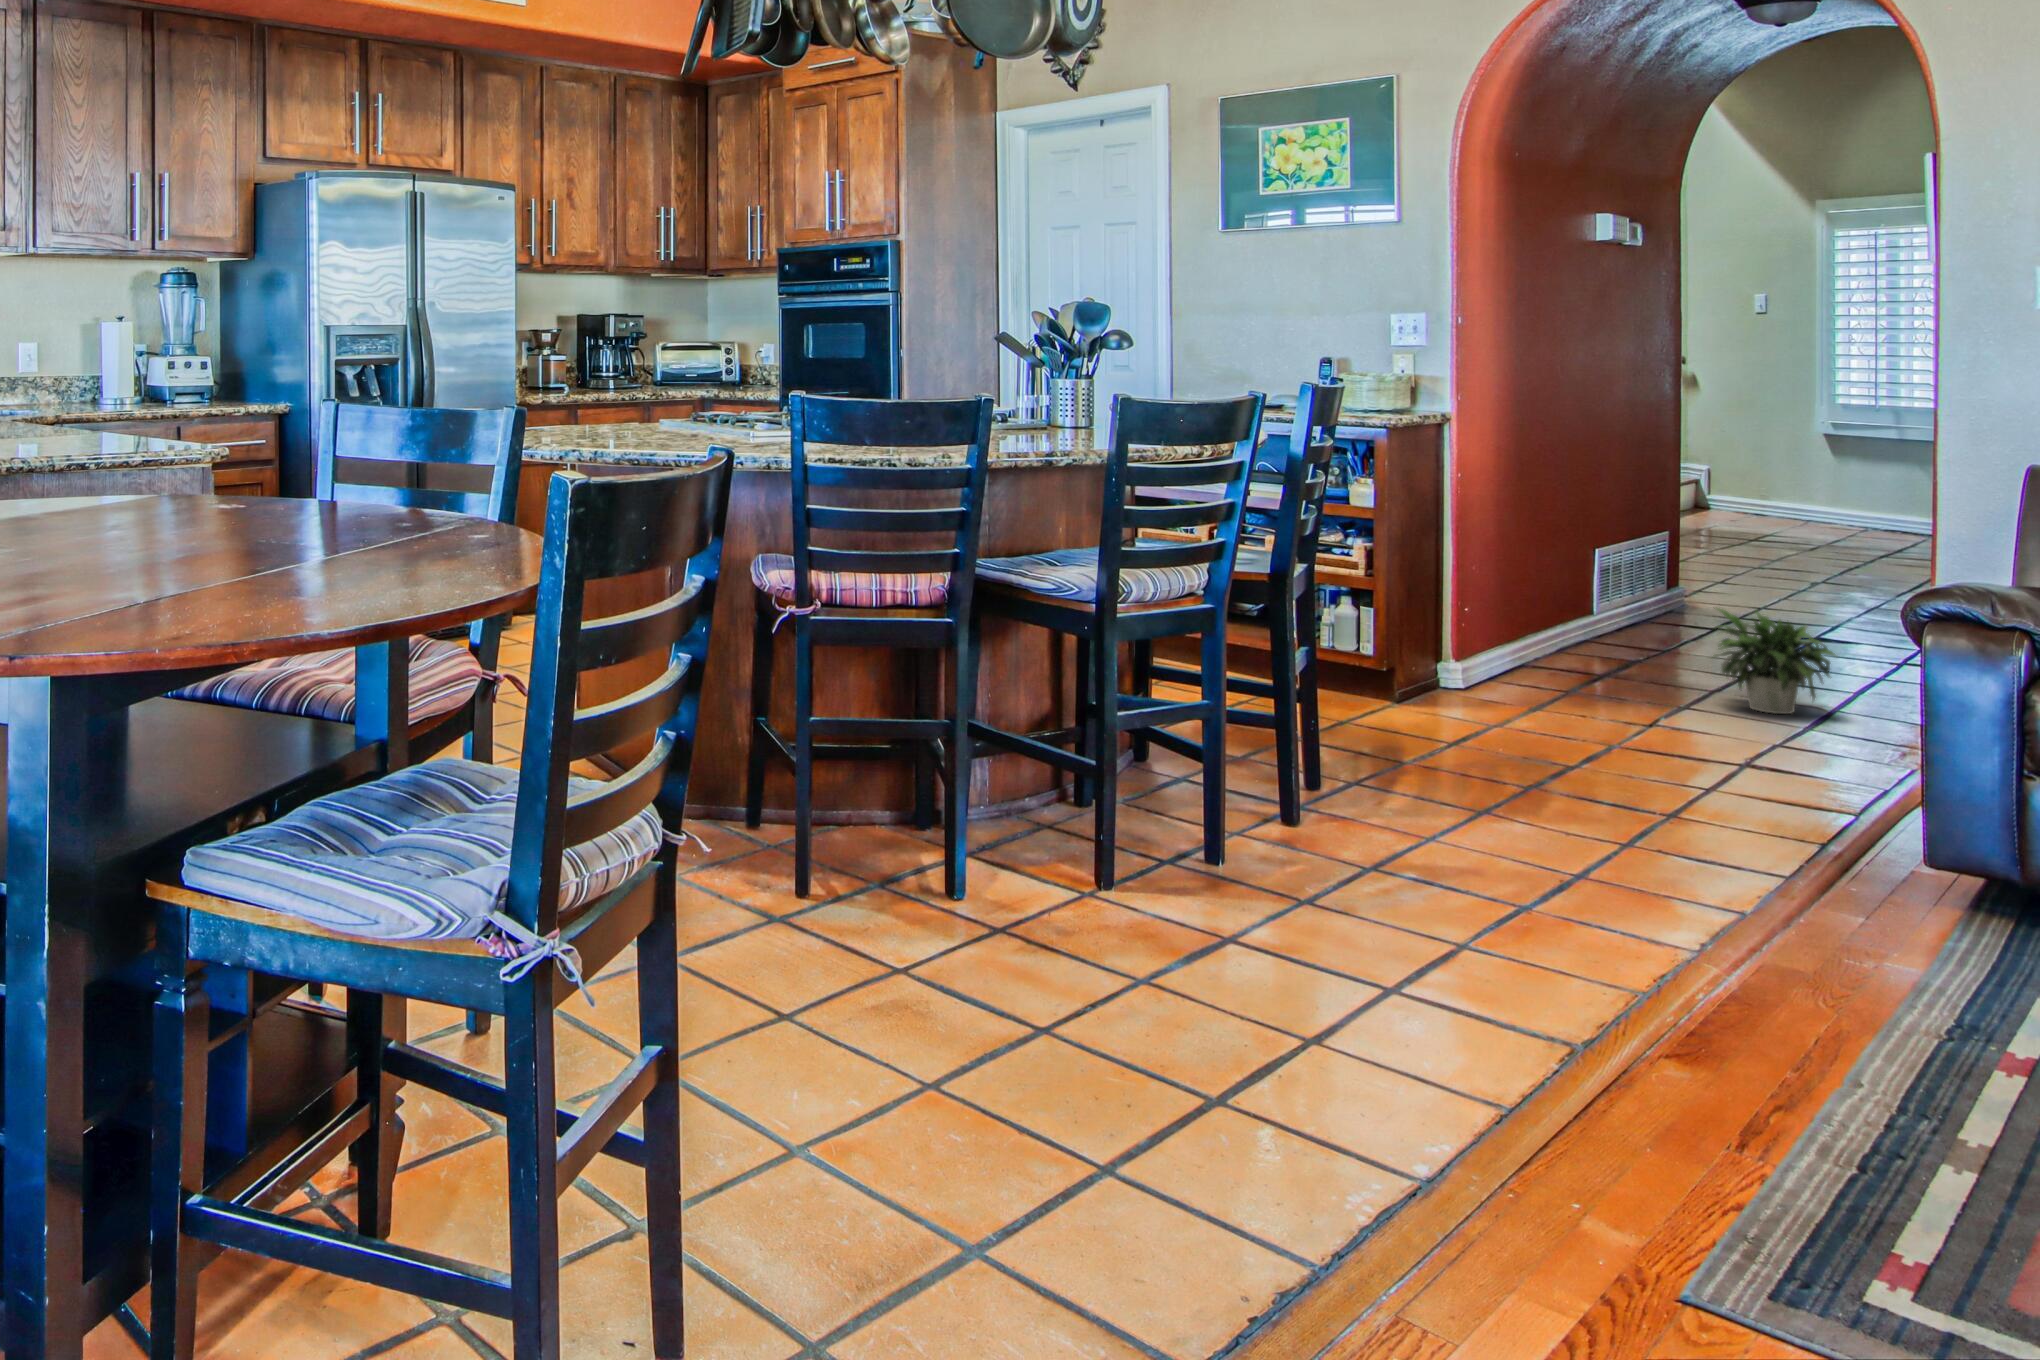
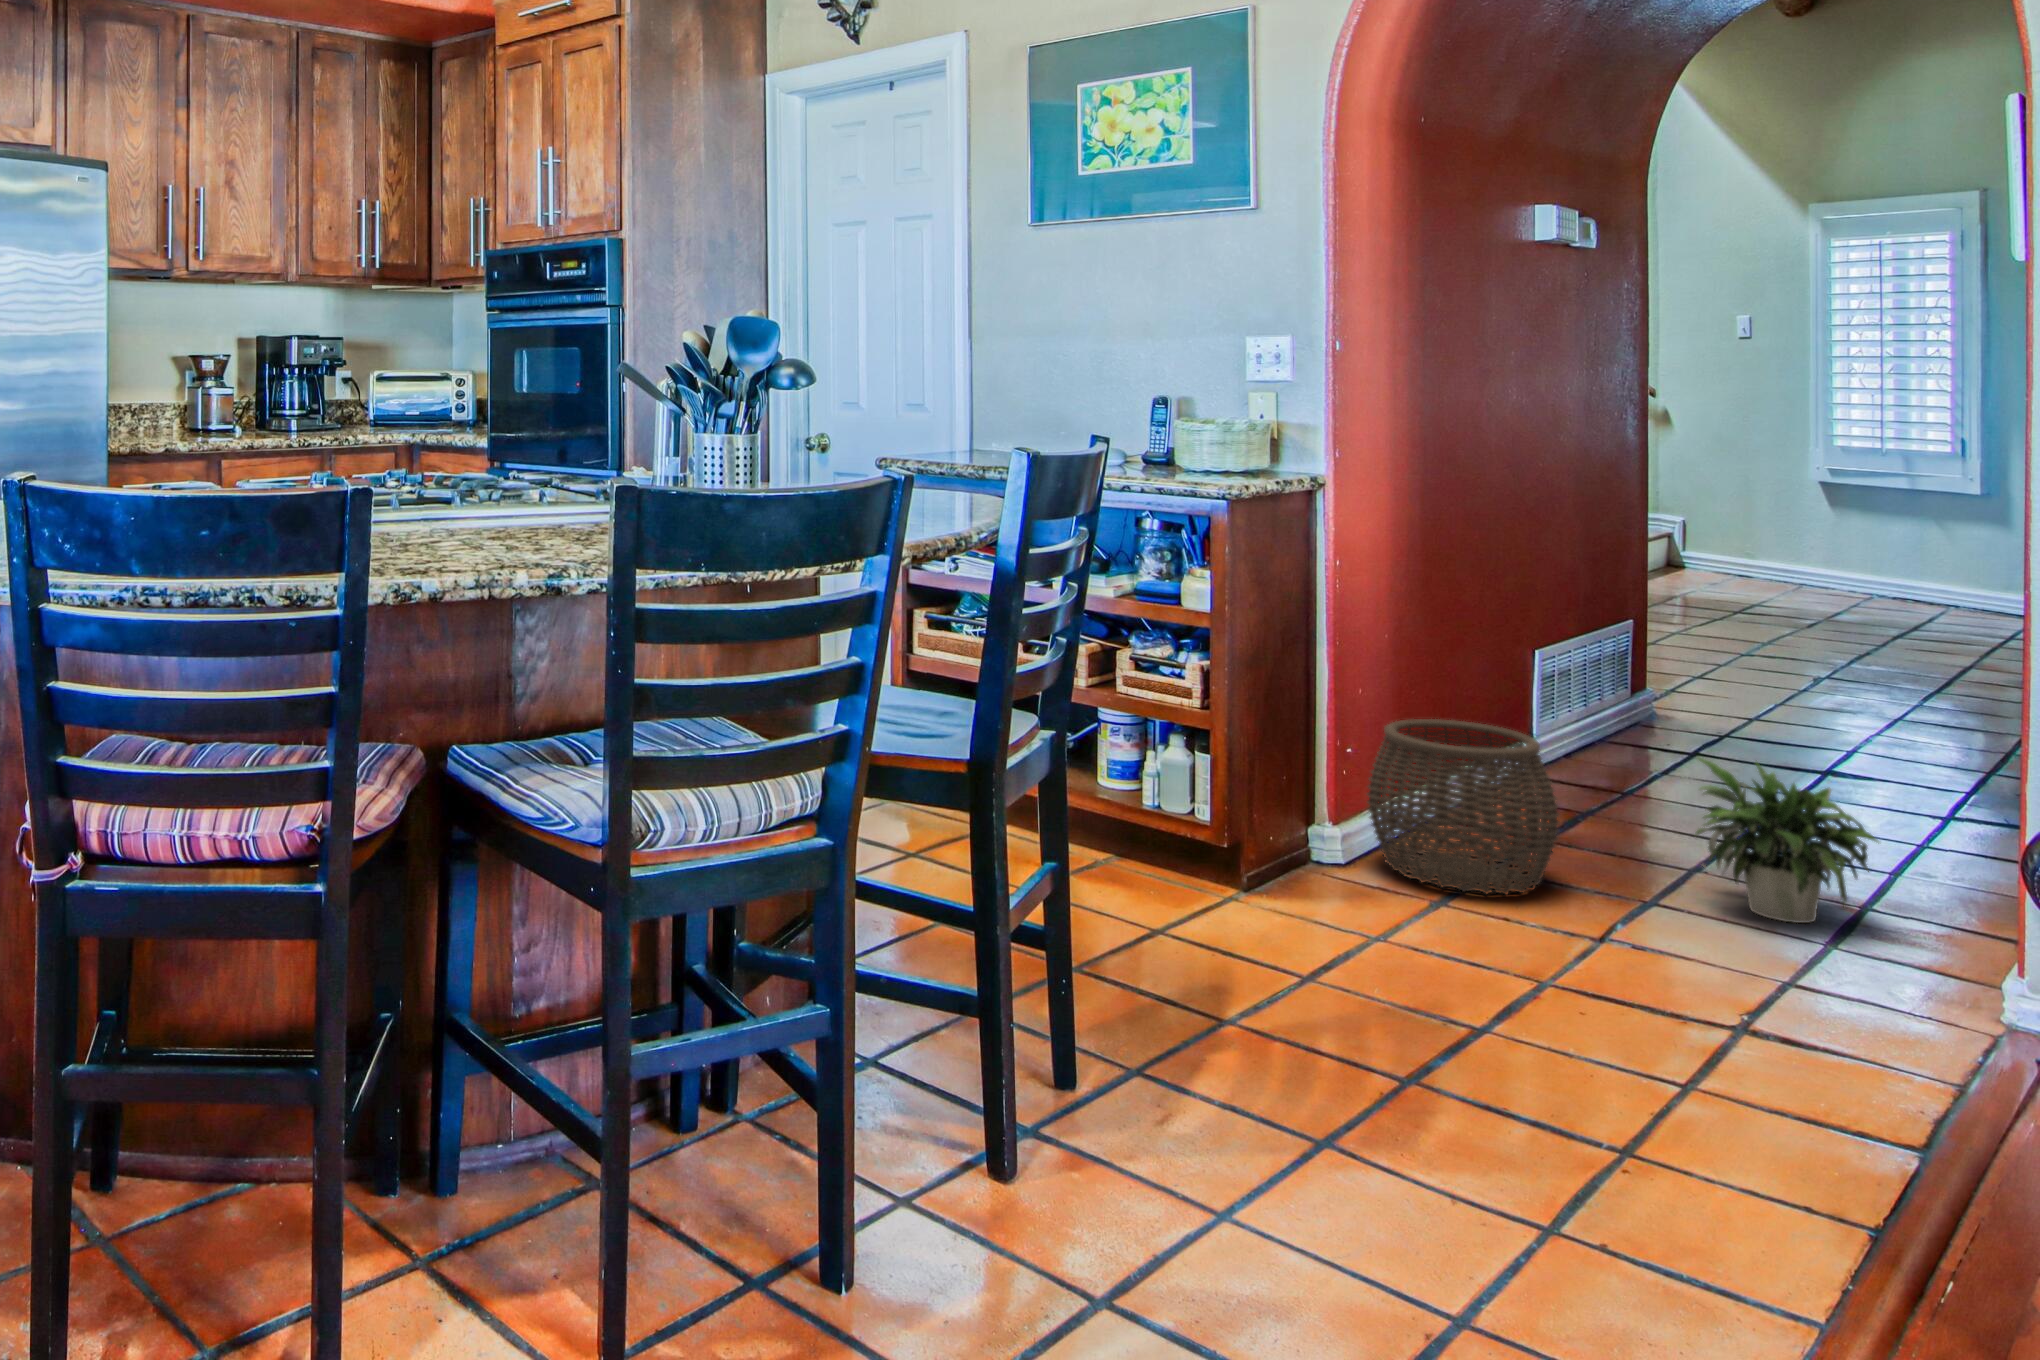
woven basket: none [1479,586,1618,701] -> present [1367,719,1560,894]

